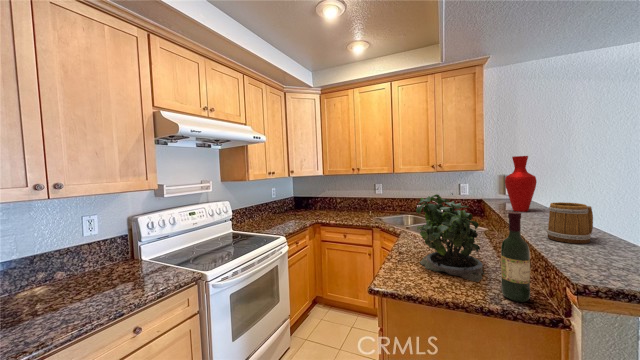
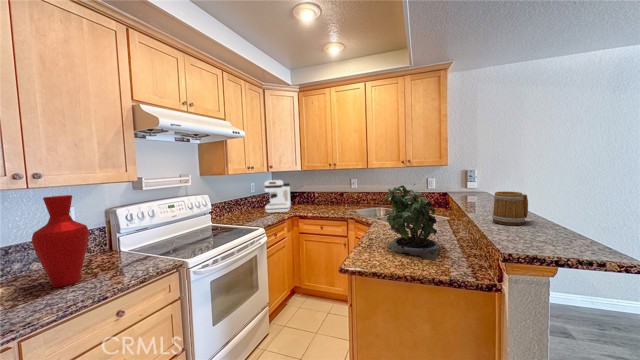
vase: present [505,156,537,212] -> present [32,195,89,287]
coffee maker: none [285,185,312,219] -> present [264,180,291,212]
wine bottle: present [501,212,530,302] -> none [451,198,473,273]

